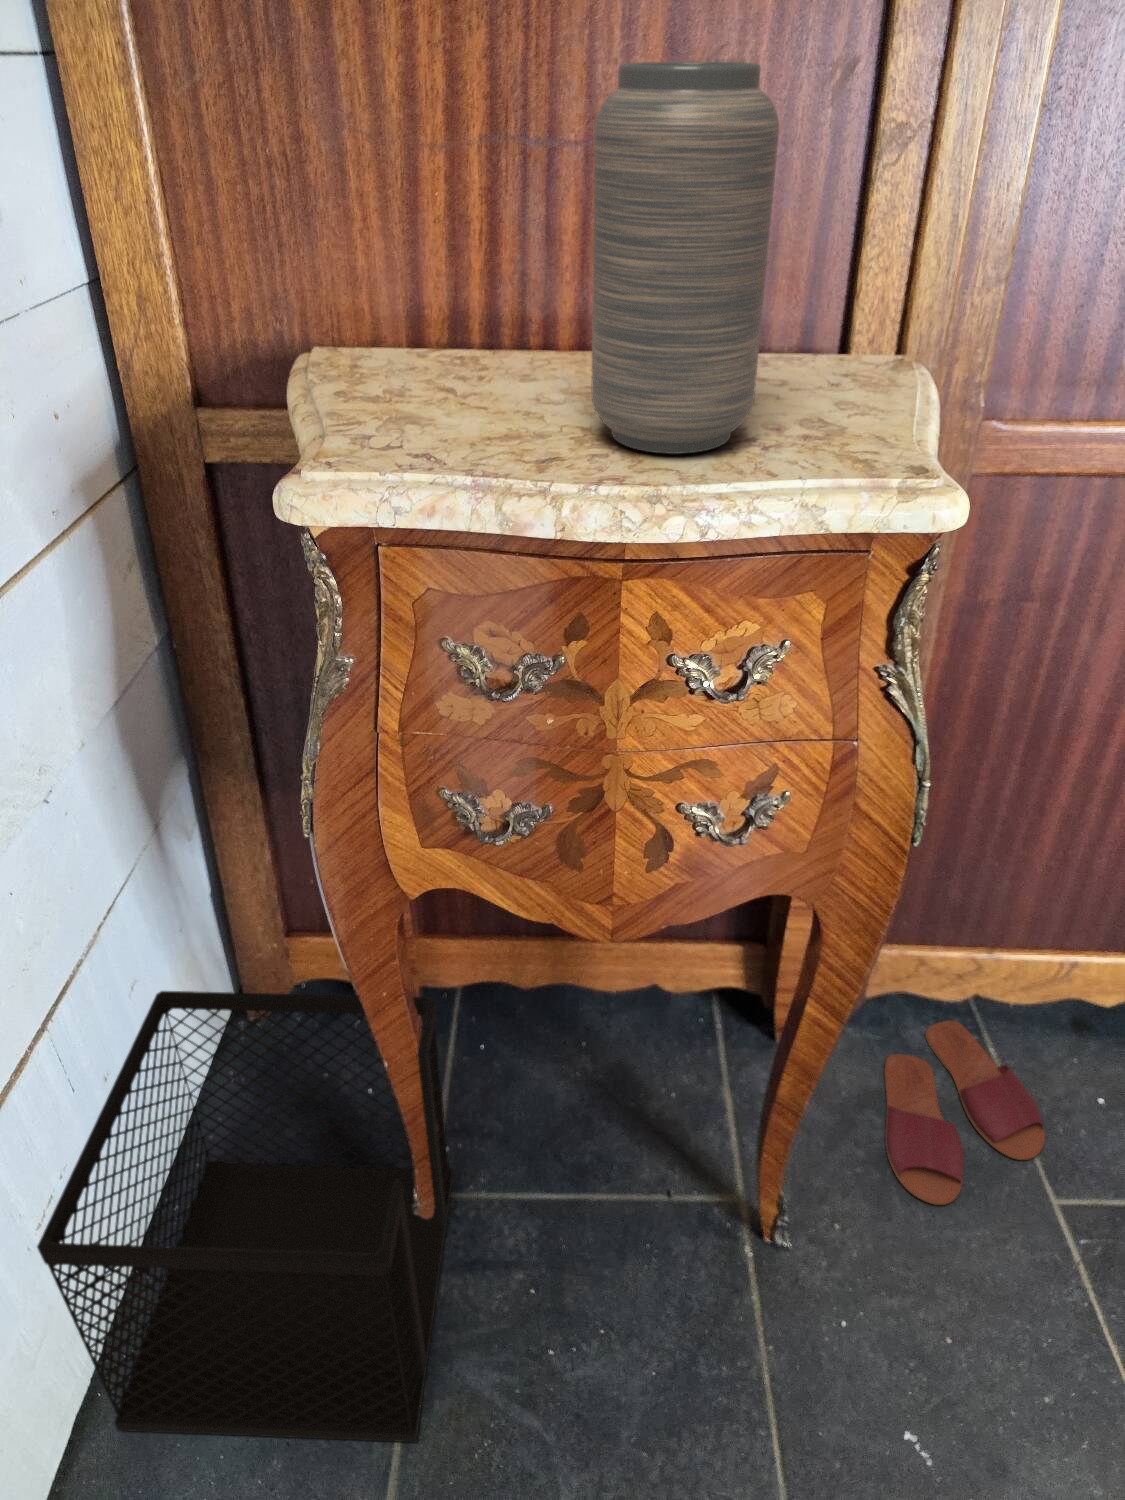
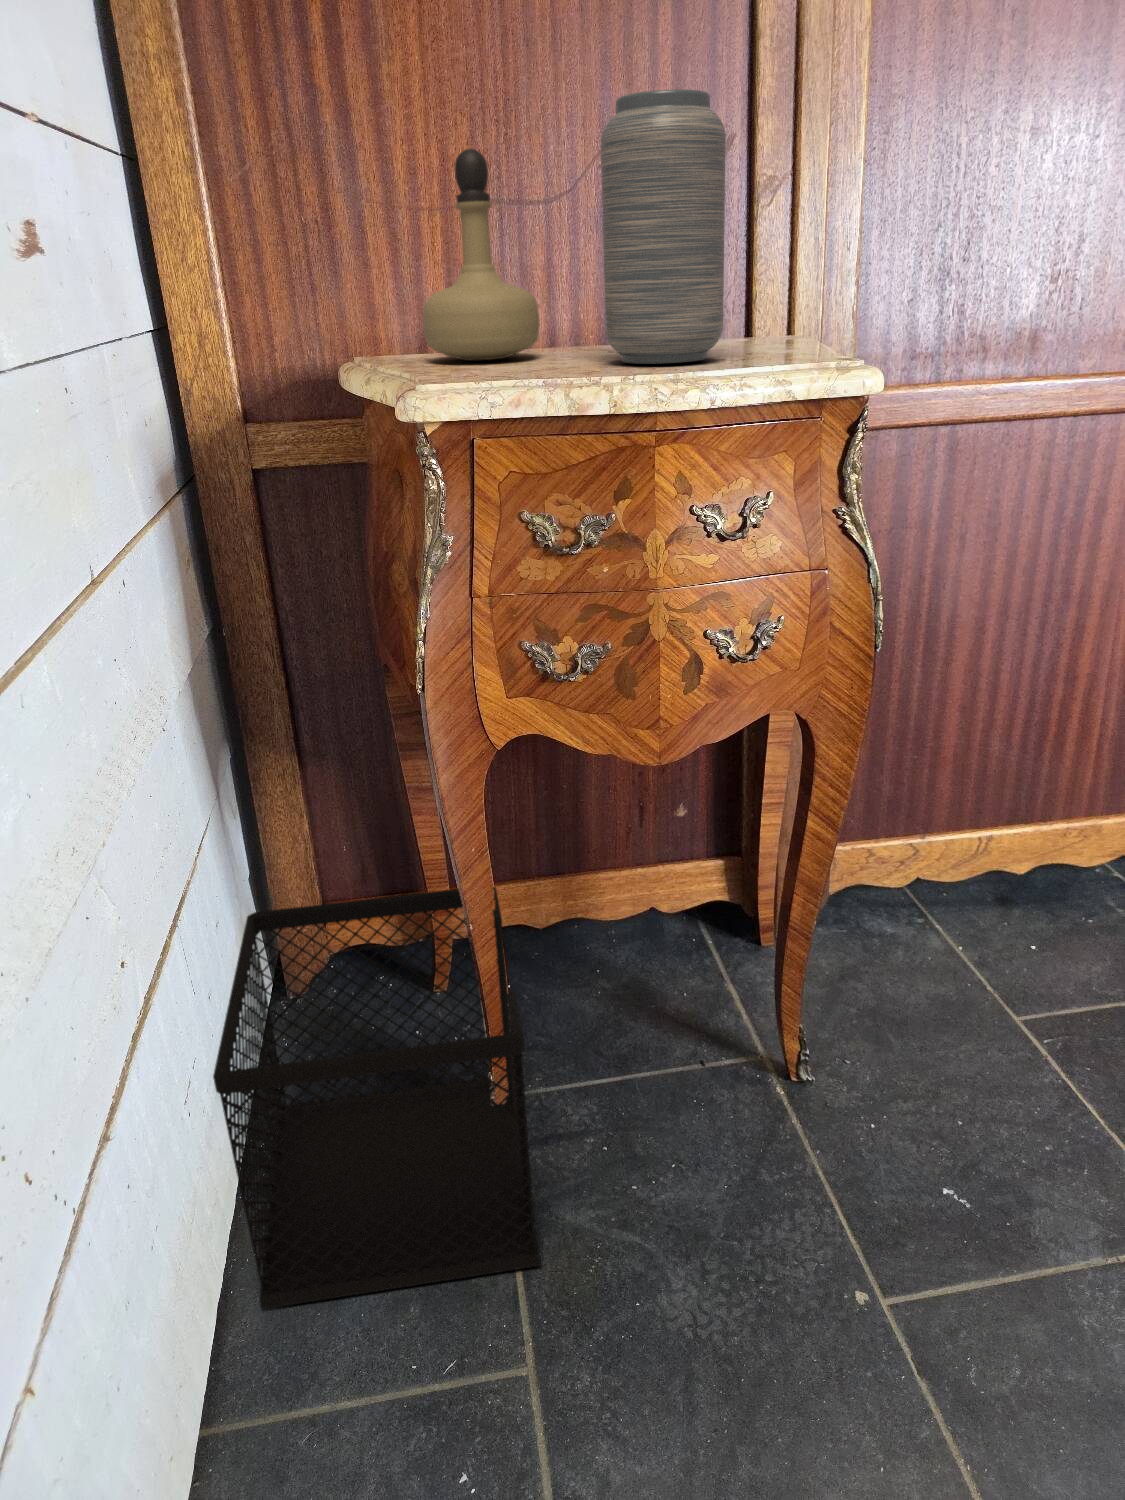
perfume bottle: none [374,103,529,393] -> present [423,149,540,360]
slippers: present [884,1021,1045,1205] -> none [855,915,997,1035]

